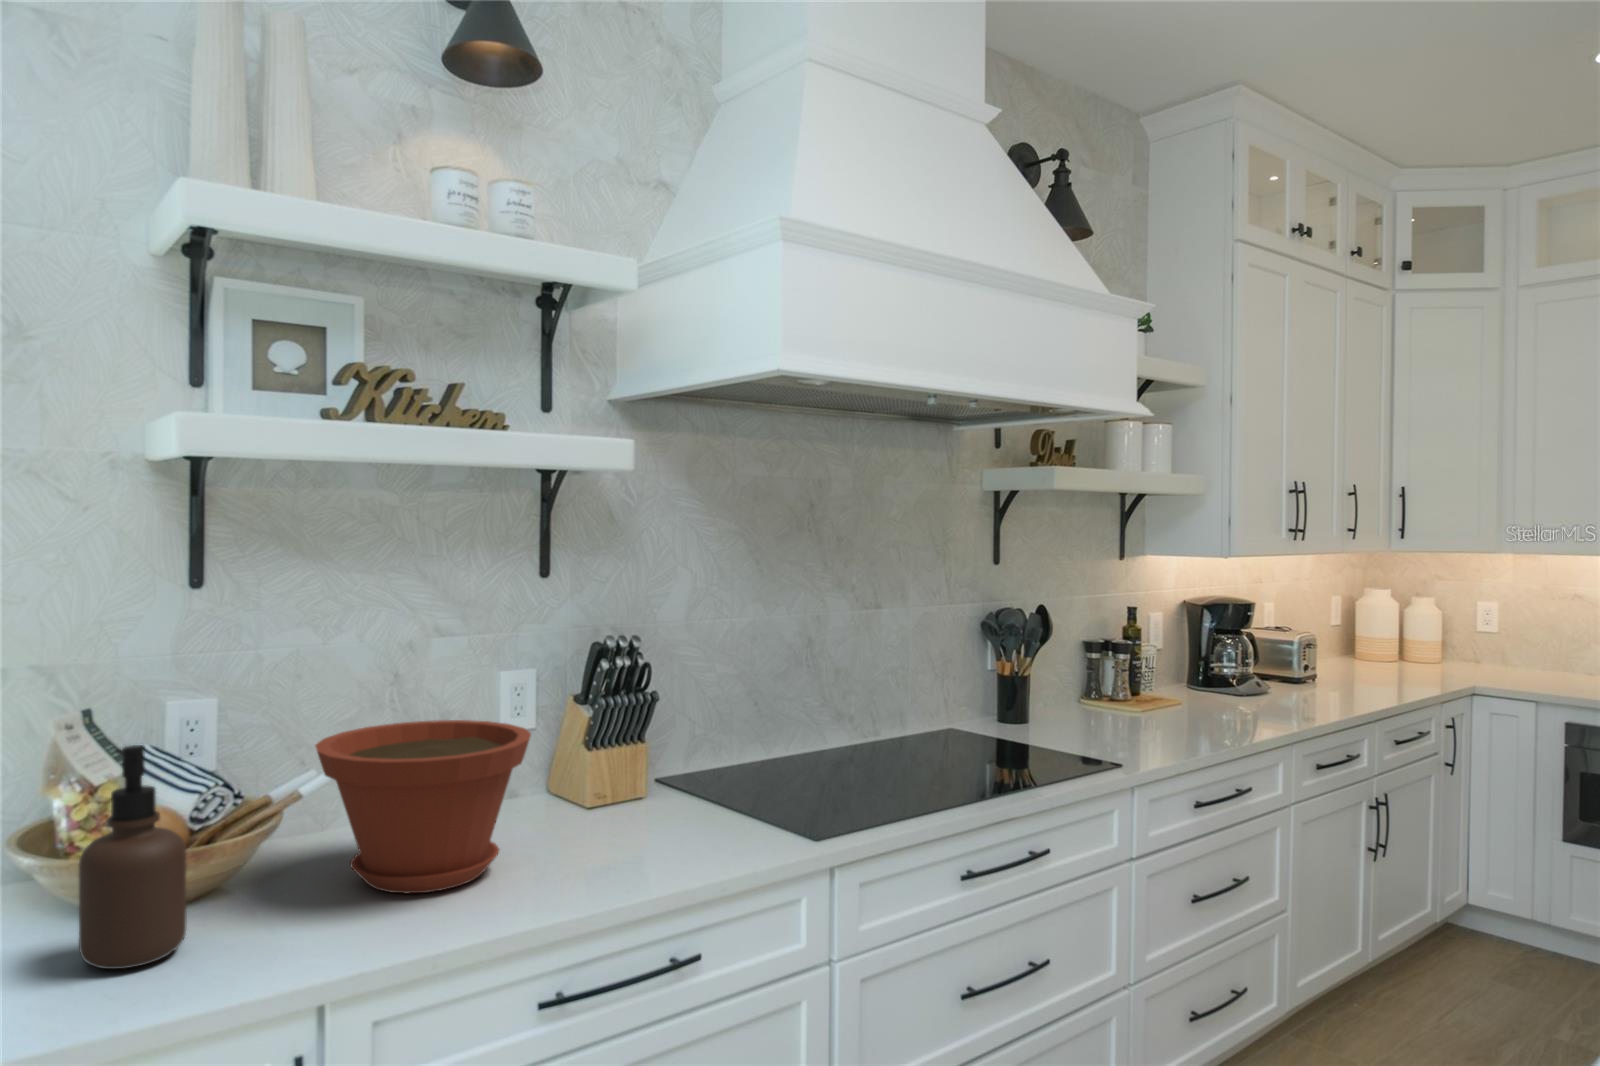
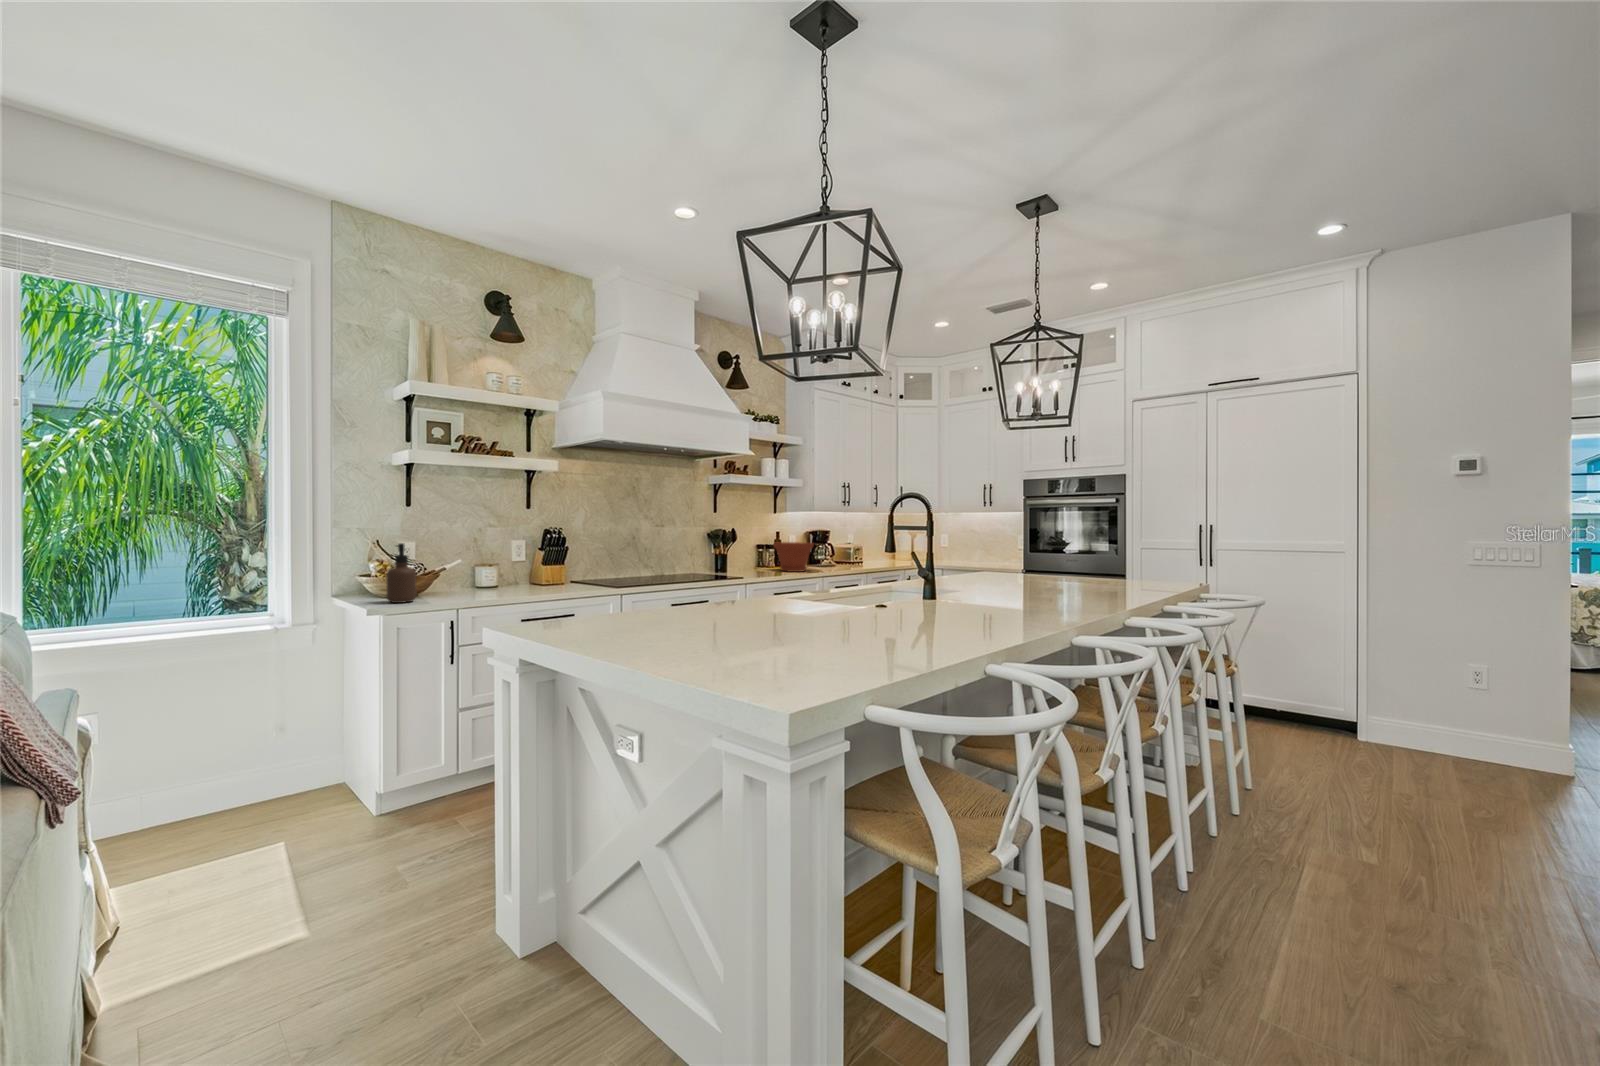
plant pot: present [315,720,531,894] -> present [773,542,814,572]

